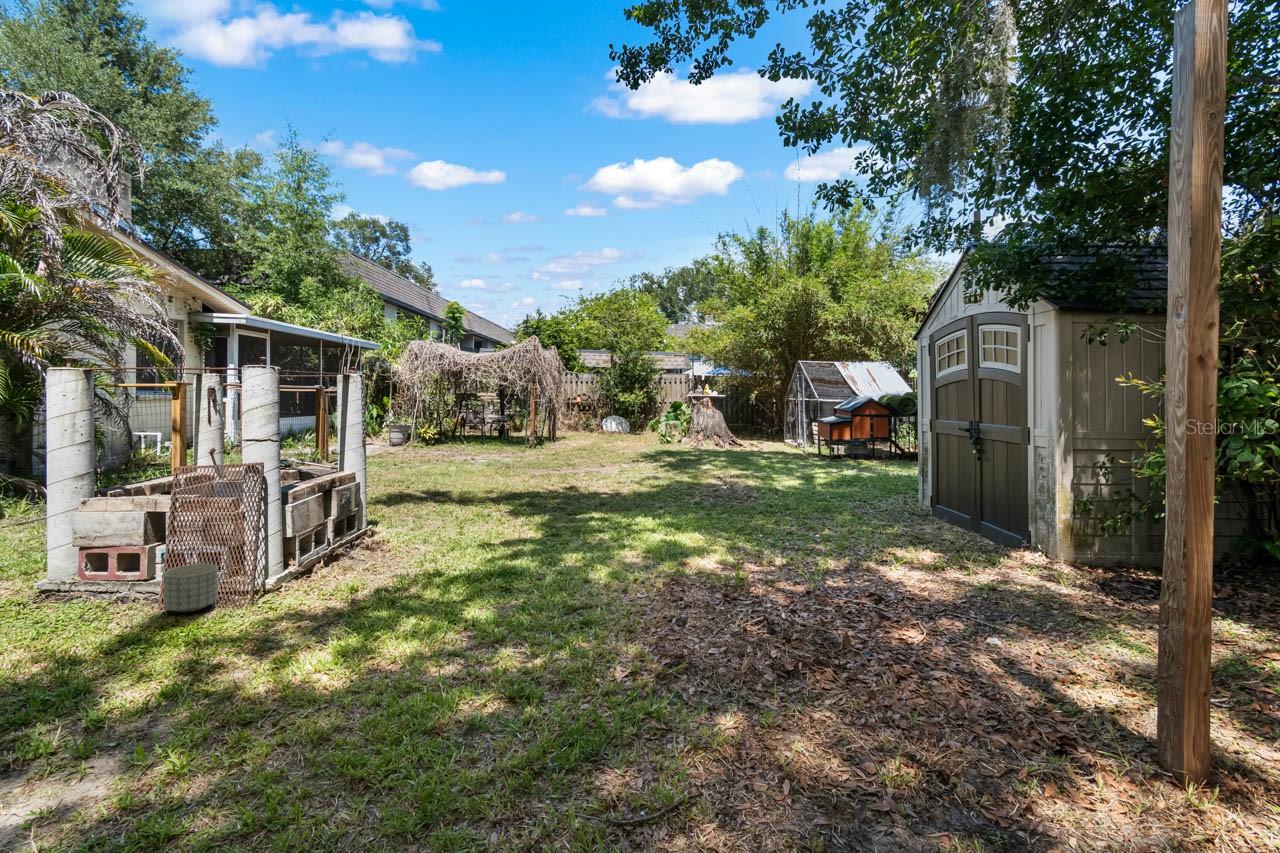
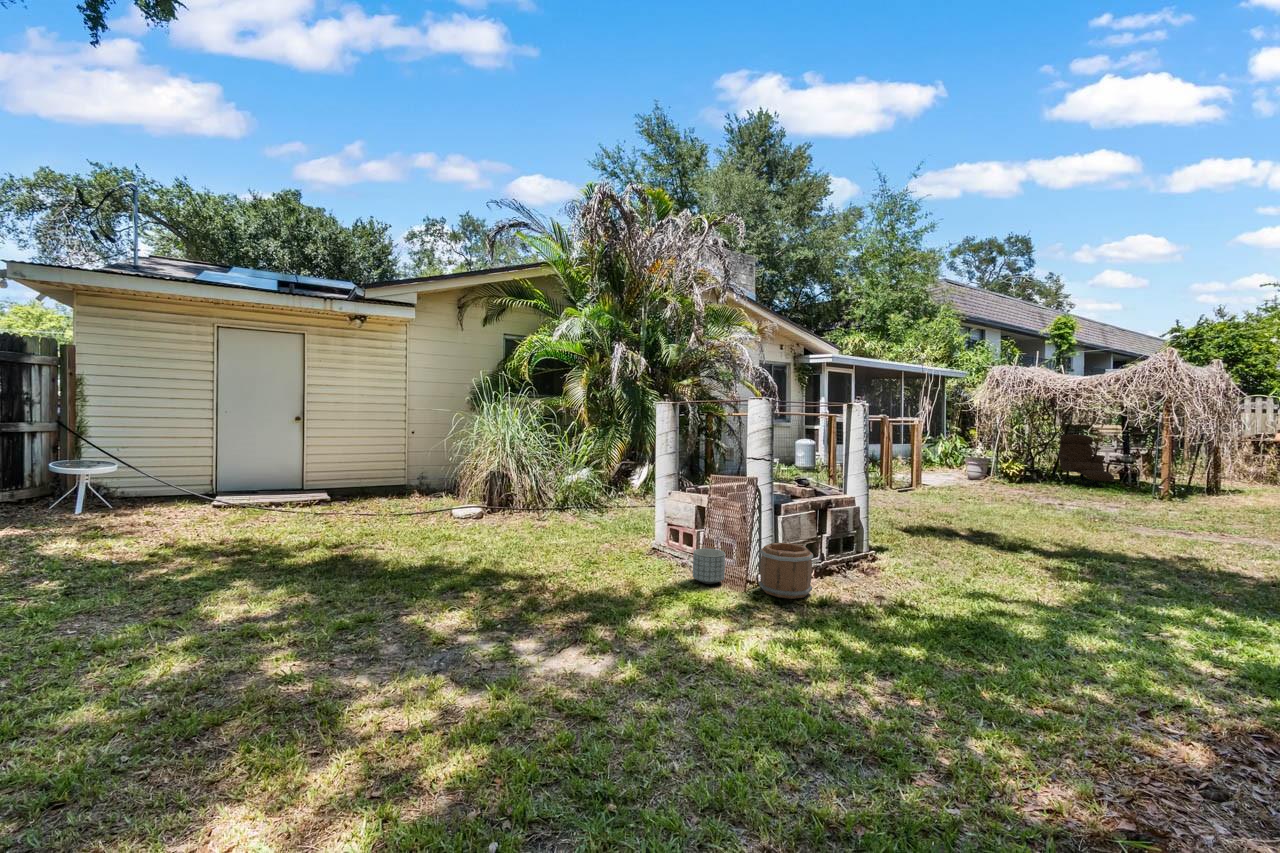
lounge chair: none [460,403,499,443] -> present [1057,434,1114,488]
bucket: none [270,535,339,599] -> present [759,543,813,599]

